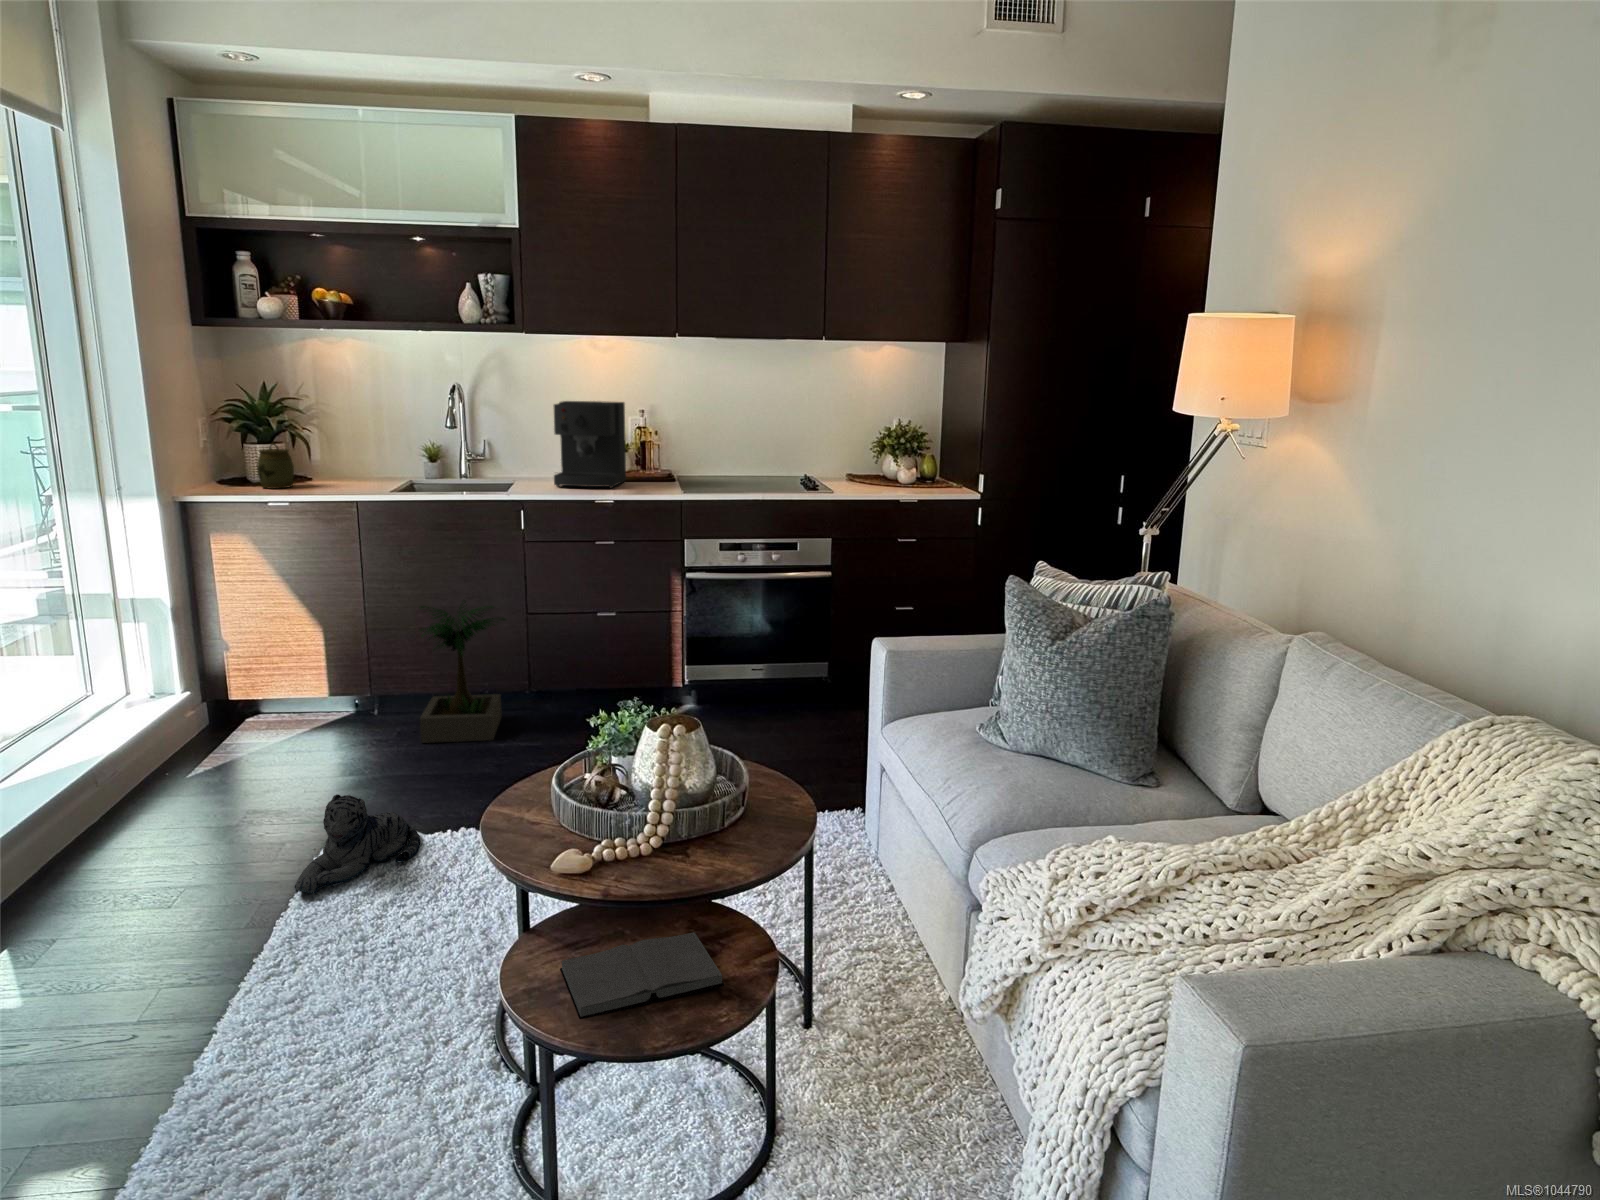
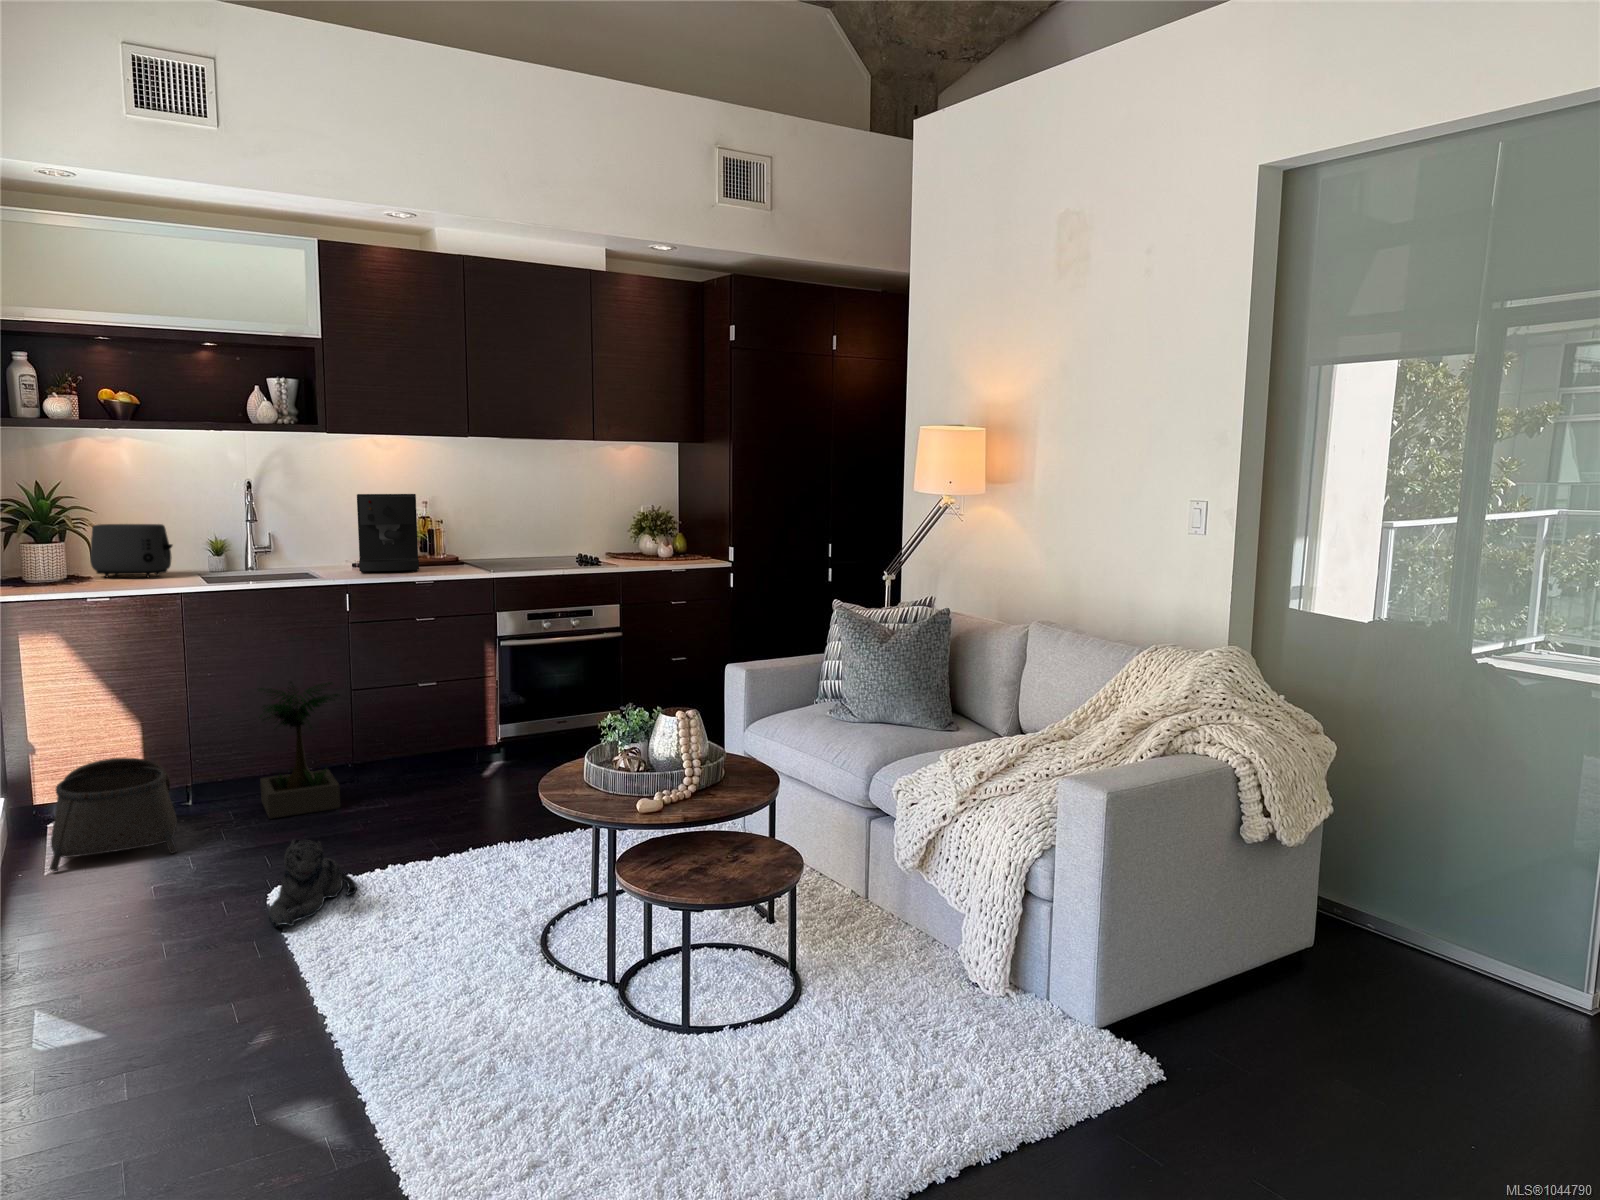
toaster: none [316,425,386,481] -> present [90,524,172,577]
jar: present [257,443,294,488] -> none [43,541,85,588]
basket: none [197,665,345,774] -> present [50,758,178,871]
hardback book: present [560,932,724,1019] -> none [660,840,773,887]

